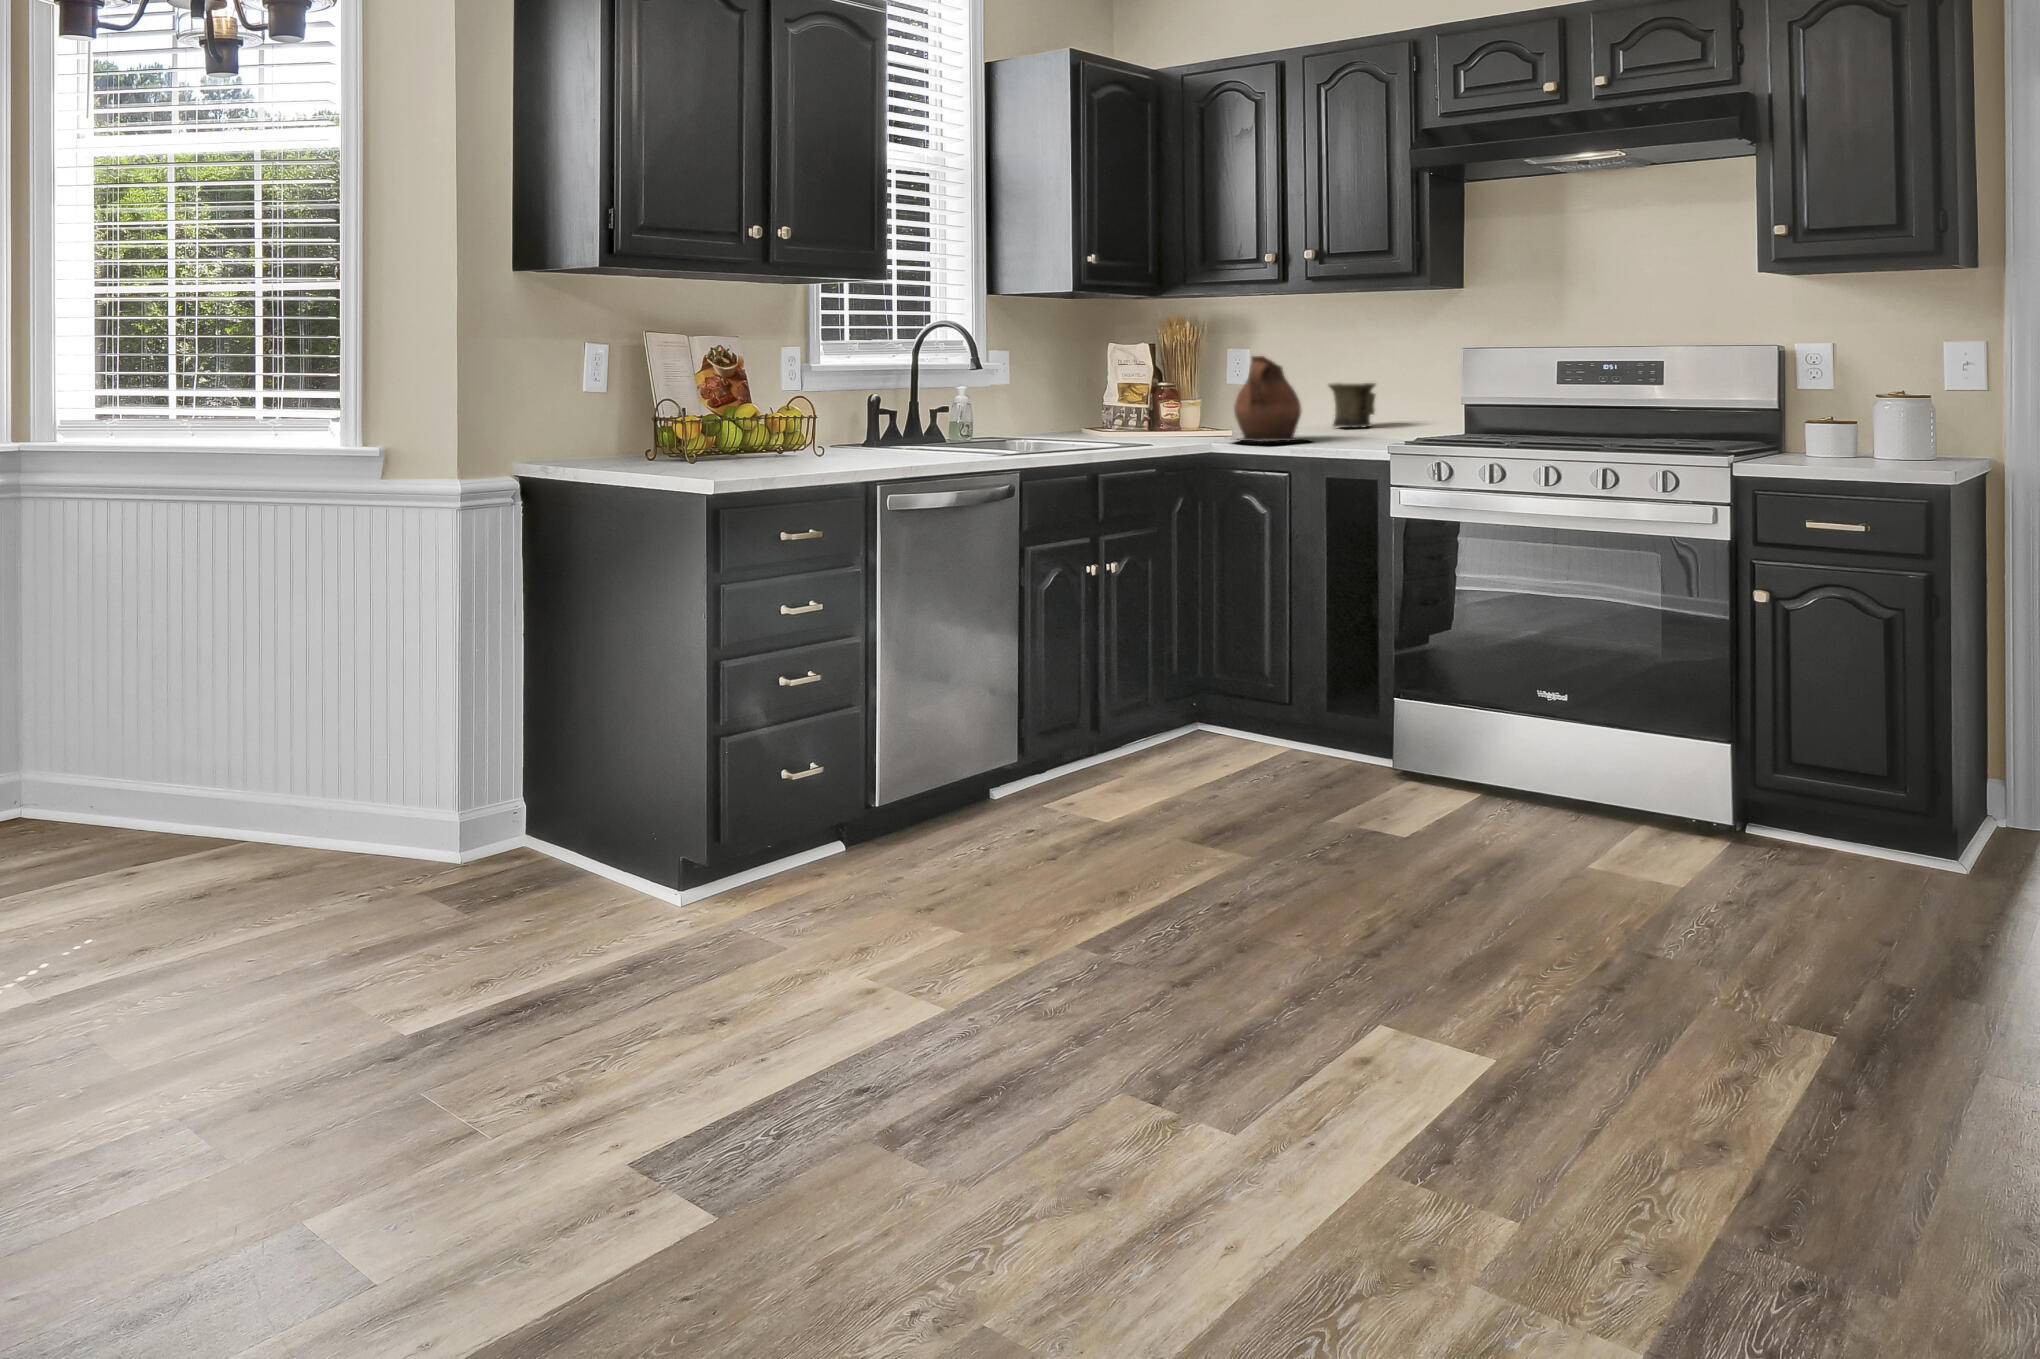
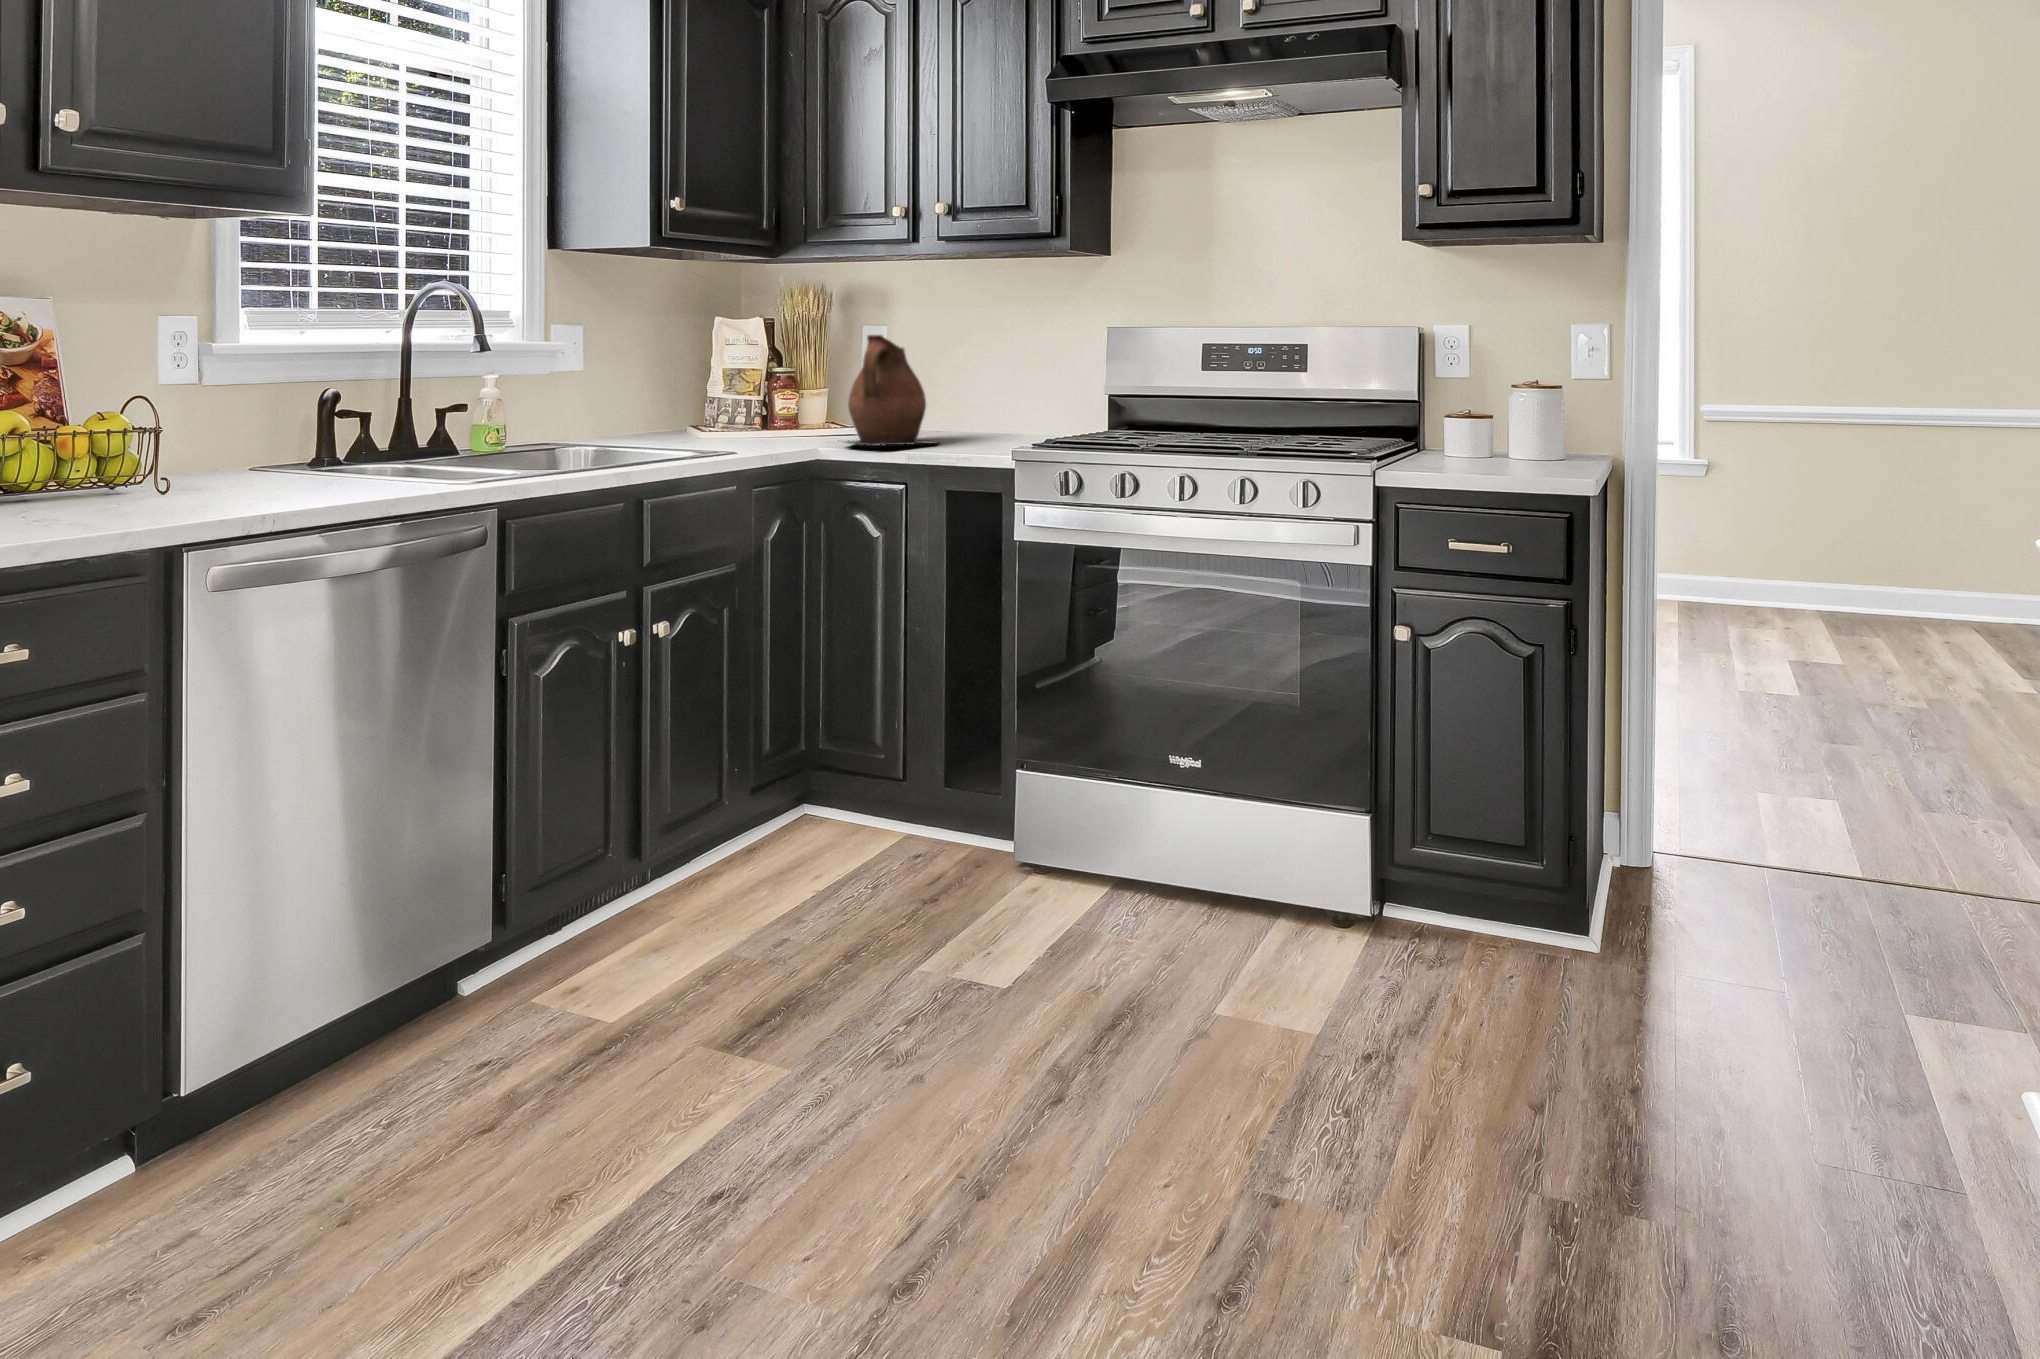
mug: present [1329,383,1375,428] -> none [965,369,1018,424]

